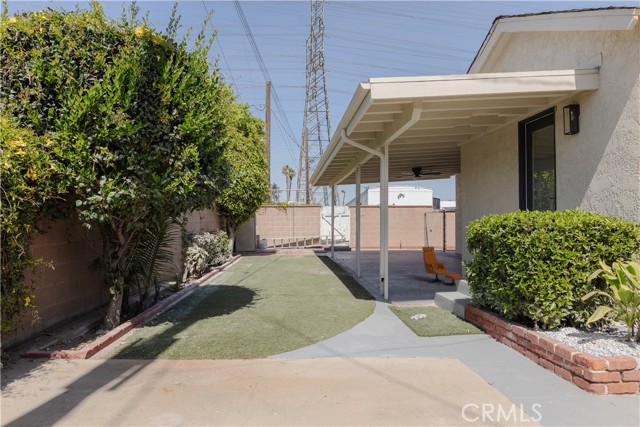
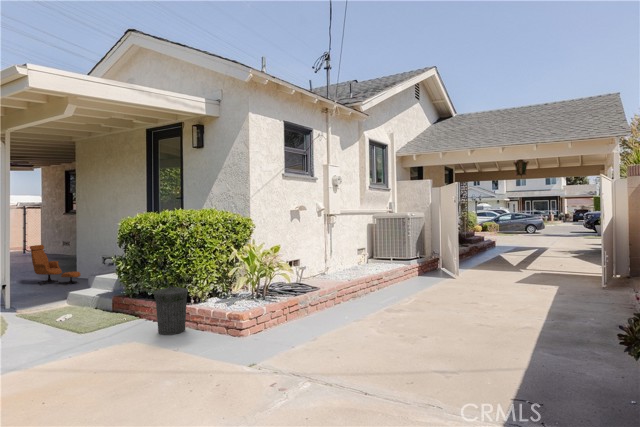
trash can: none [483,302,525,362] -> present [154,286,188,335]

